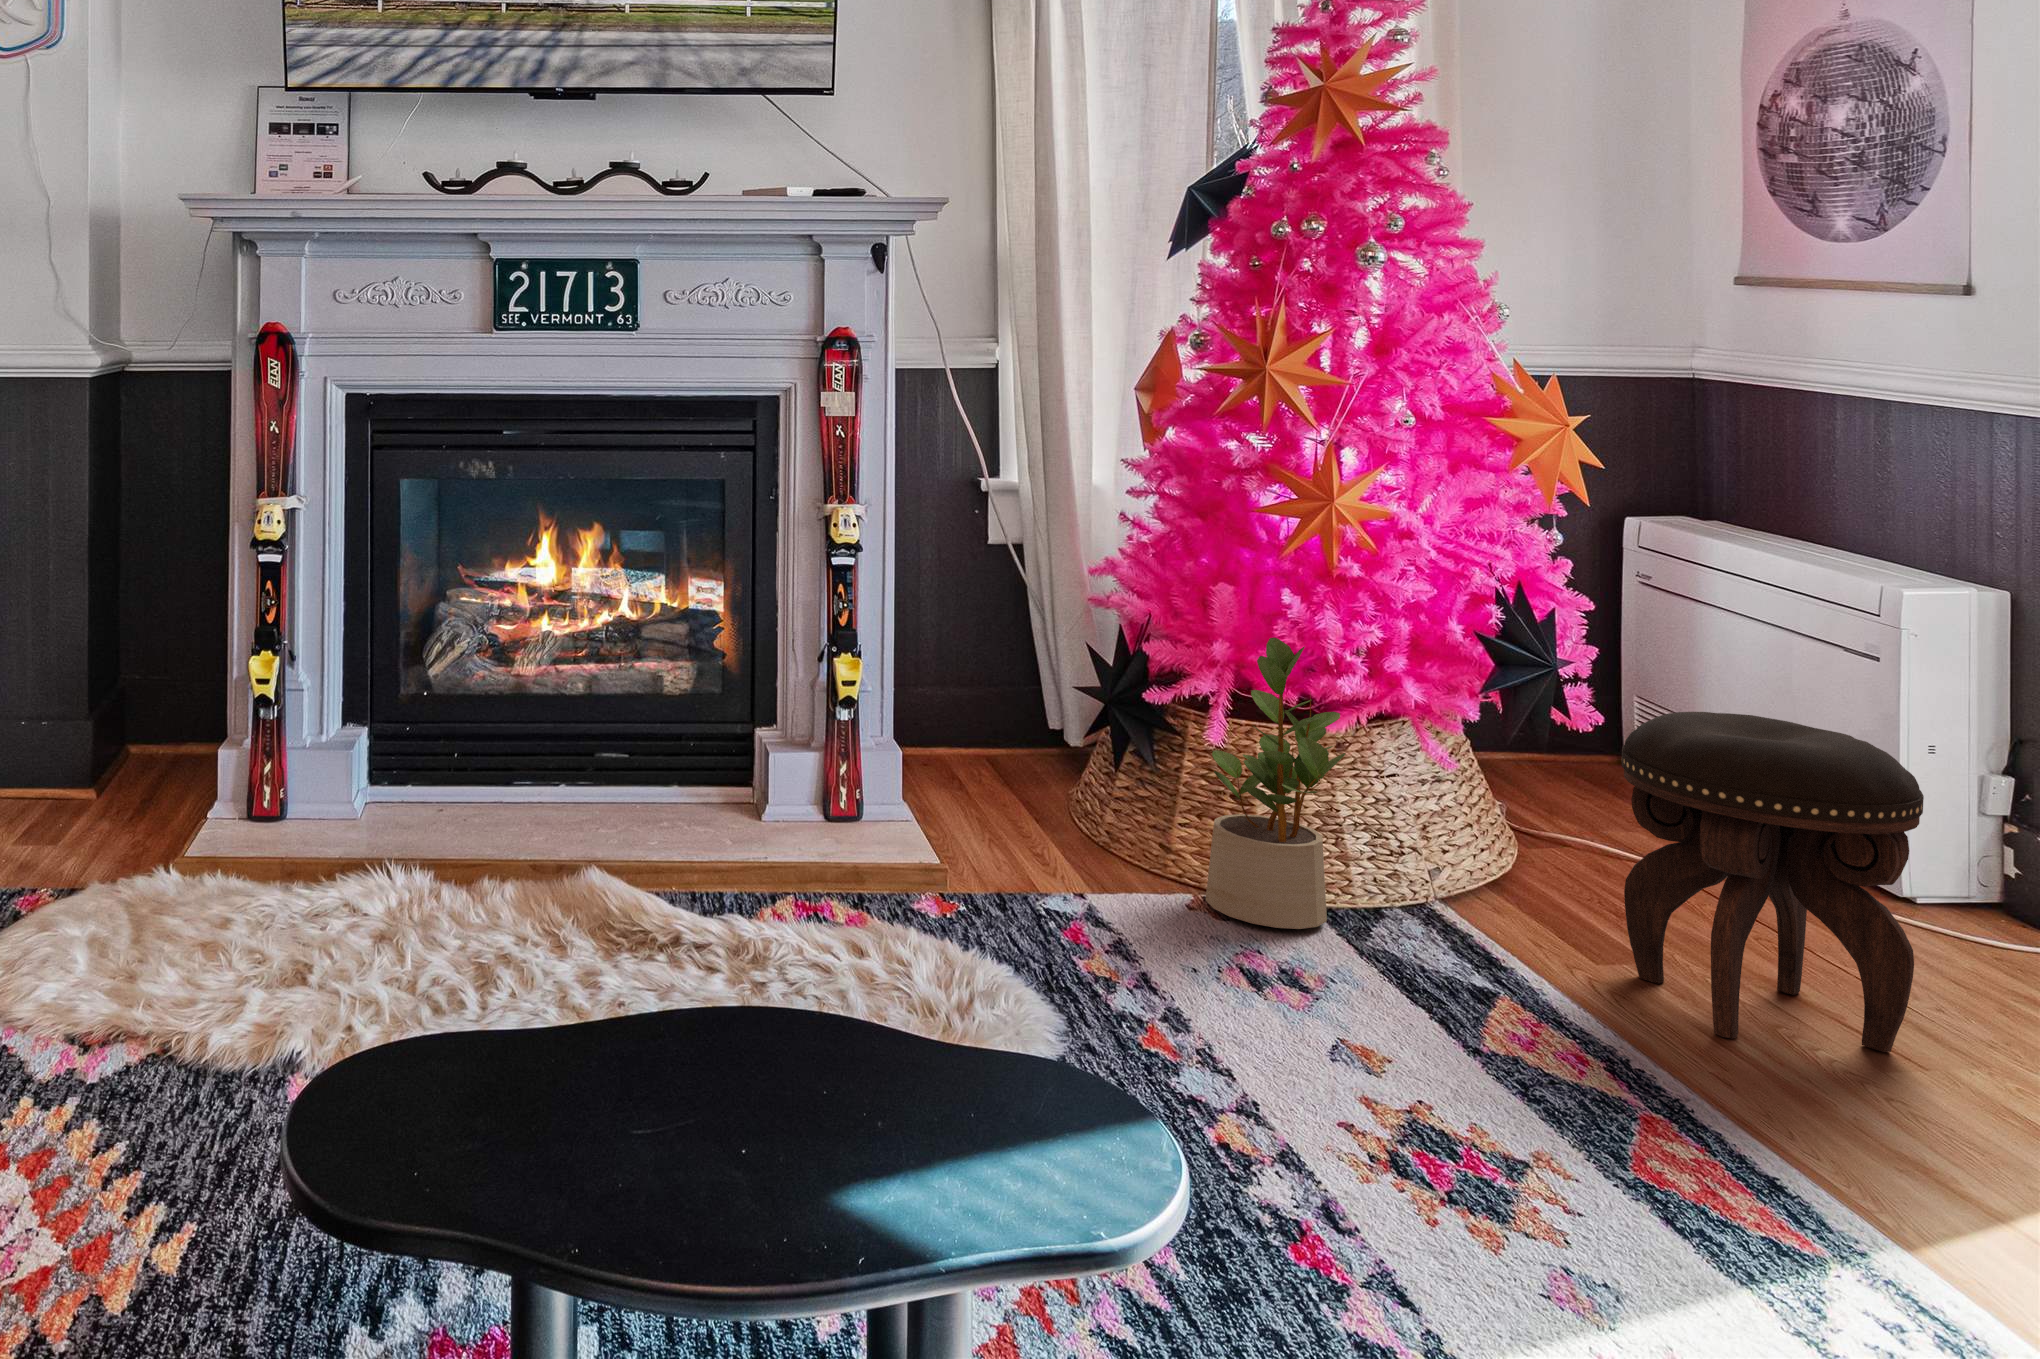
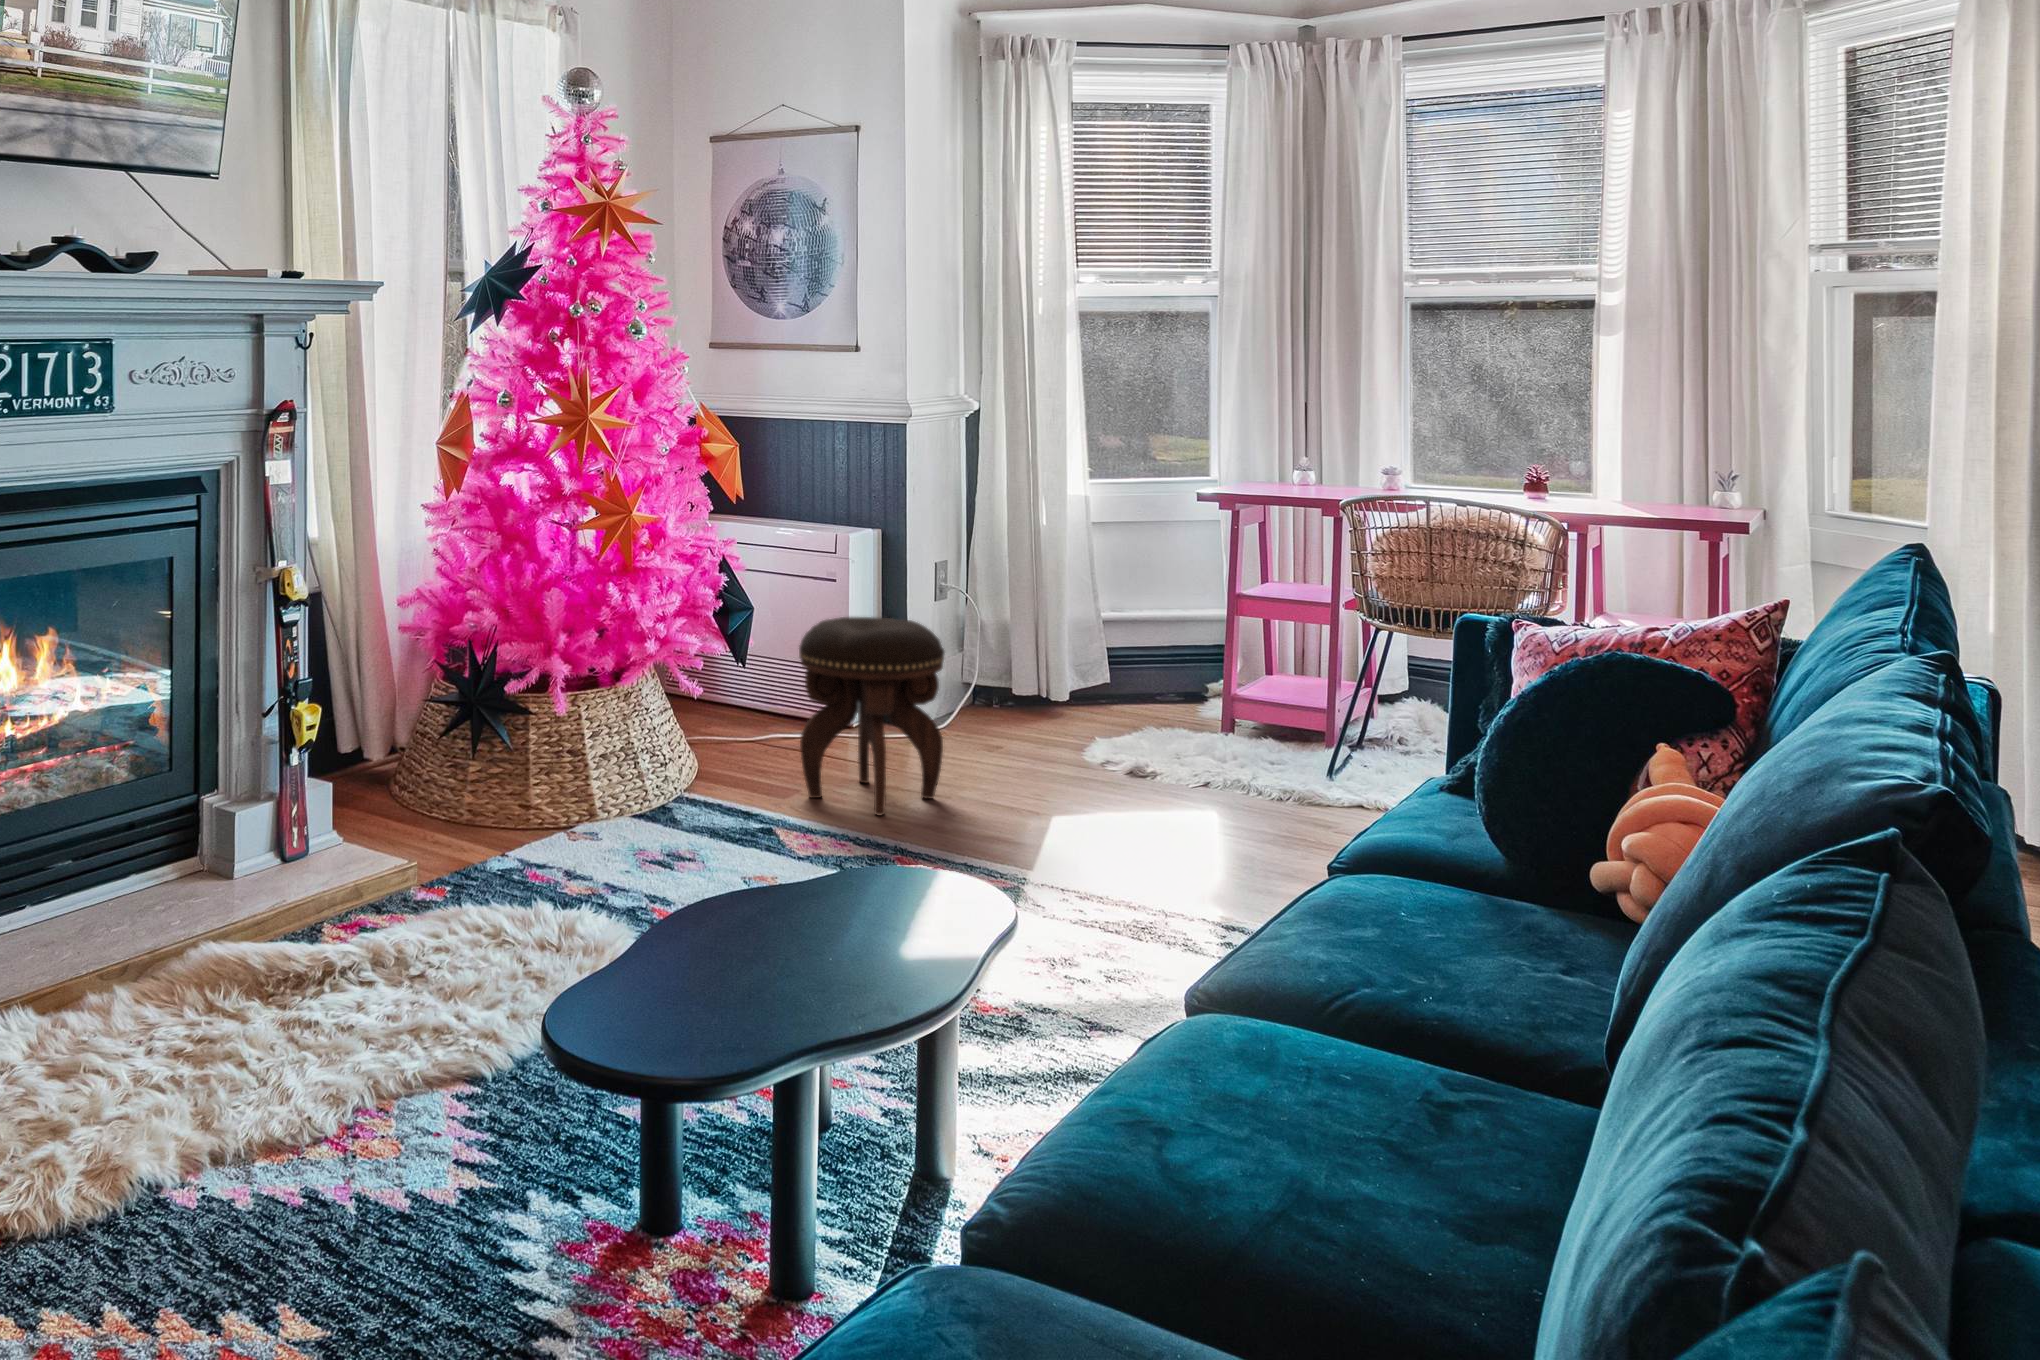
potted plant: present [1206,638,1346,929] -> none [572,619,677,835]

